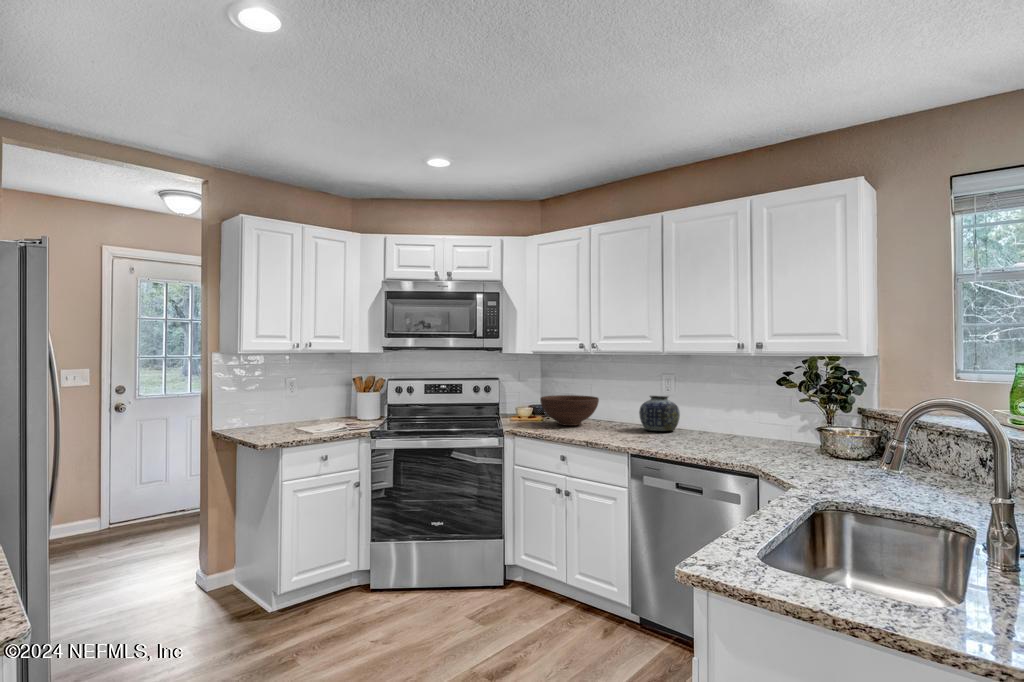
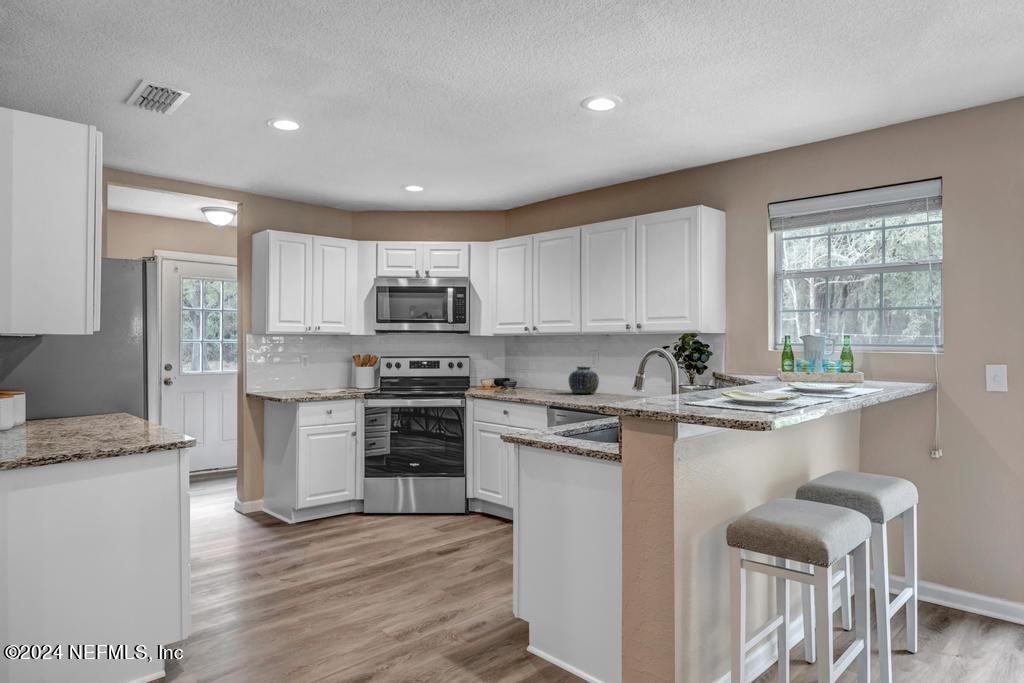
fruit bowl: present [540,395,599,426] -> none [496,369,542,391]

